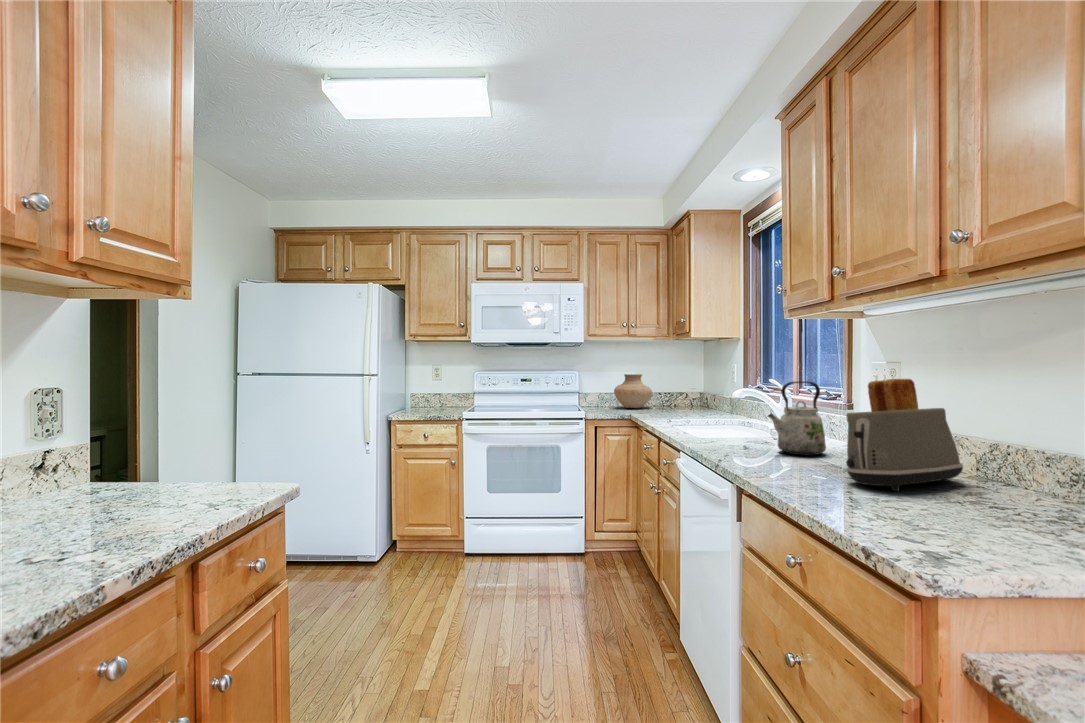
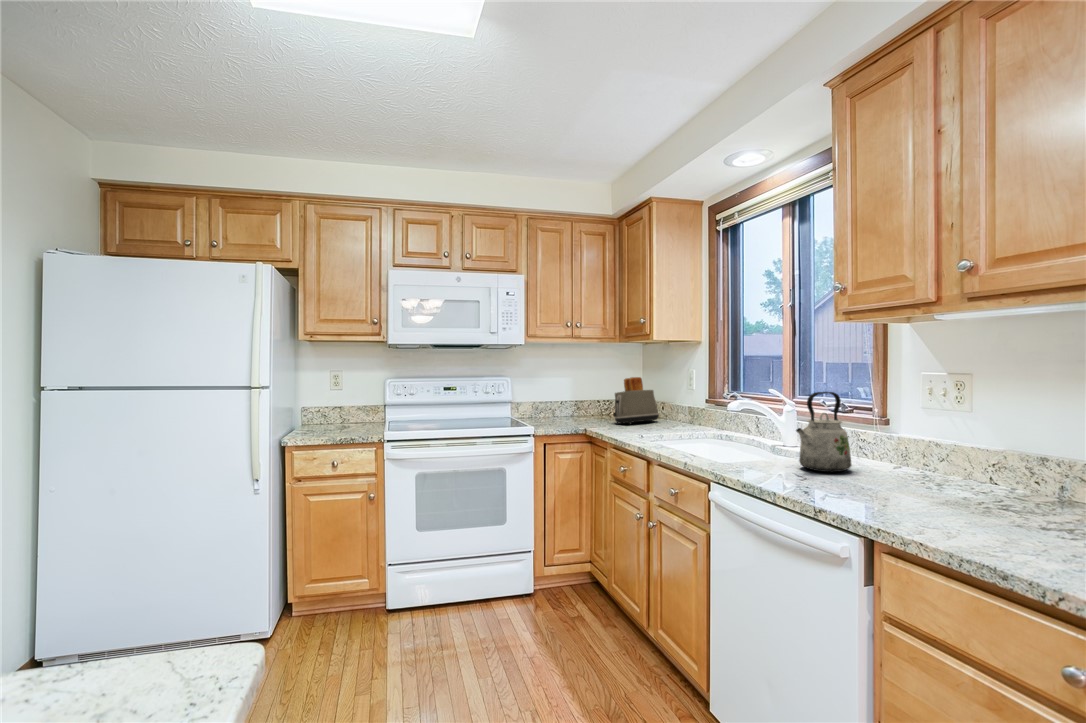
vase: present [614,374,652,408] -> none [553,380,595,418]
toaster: present [846,379,963,491] -> present [614,377,659,424]

